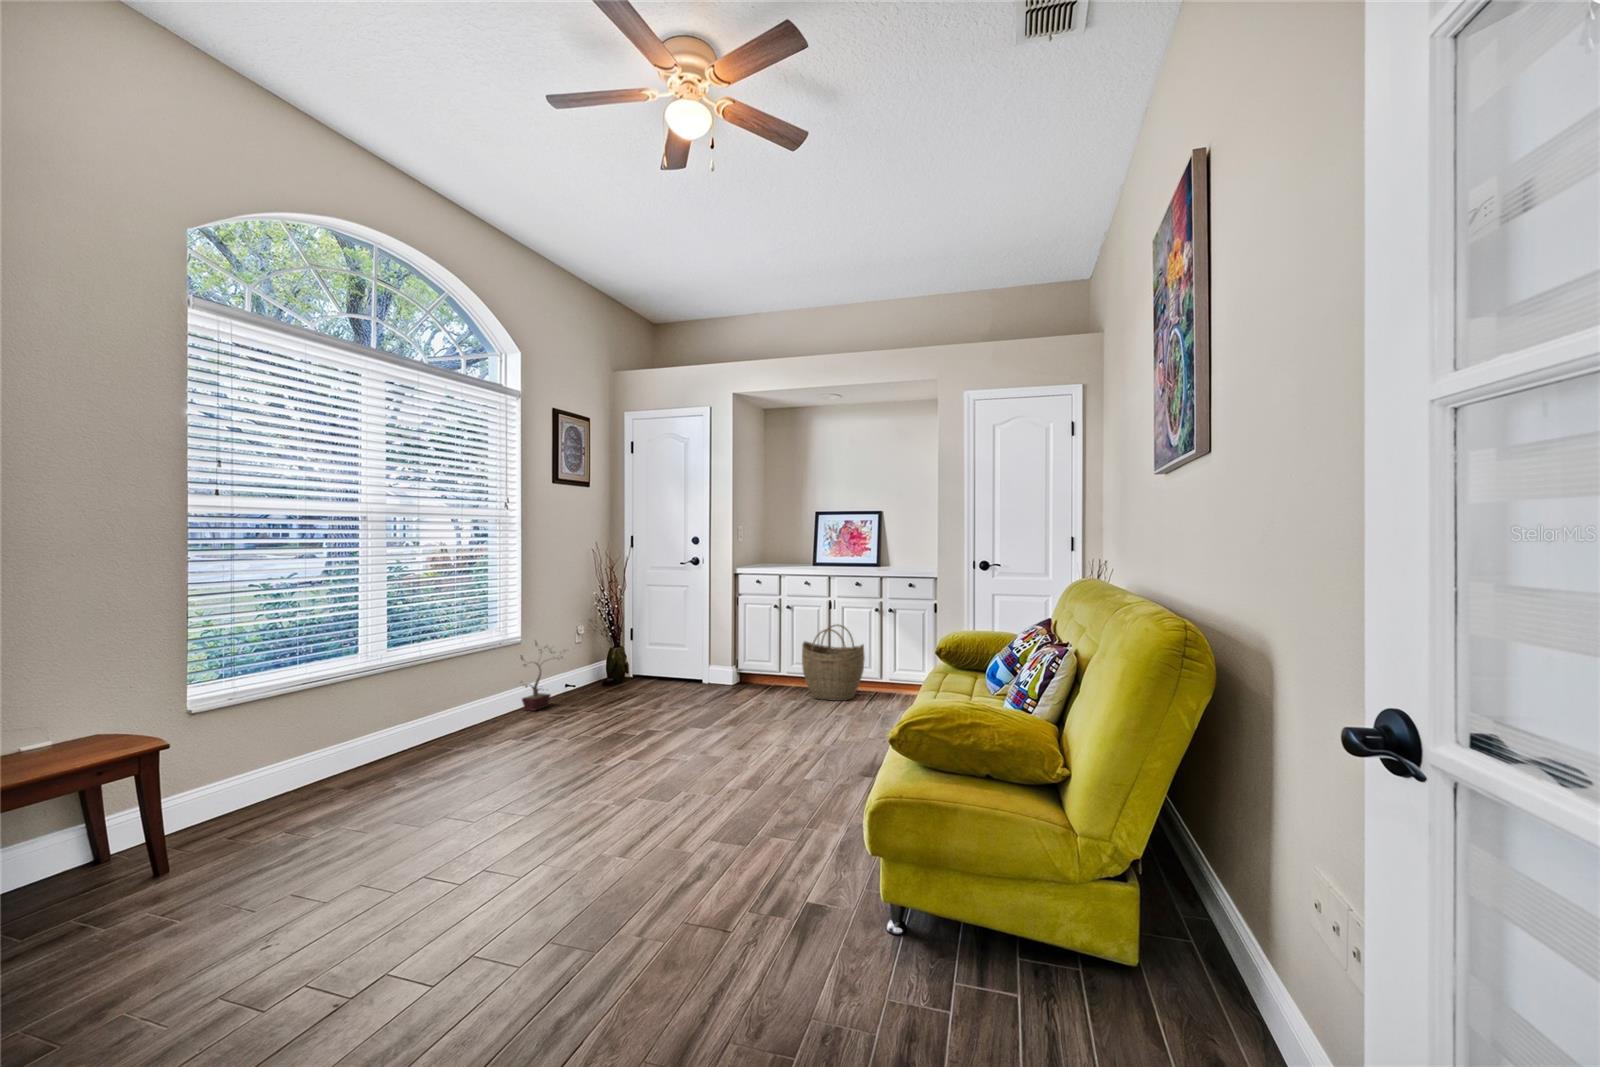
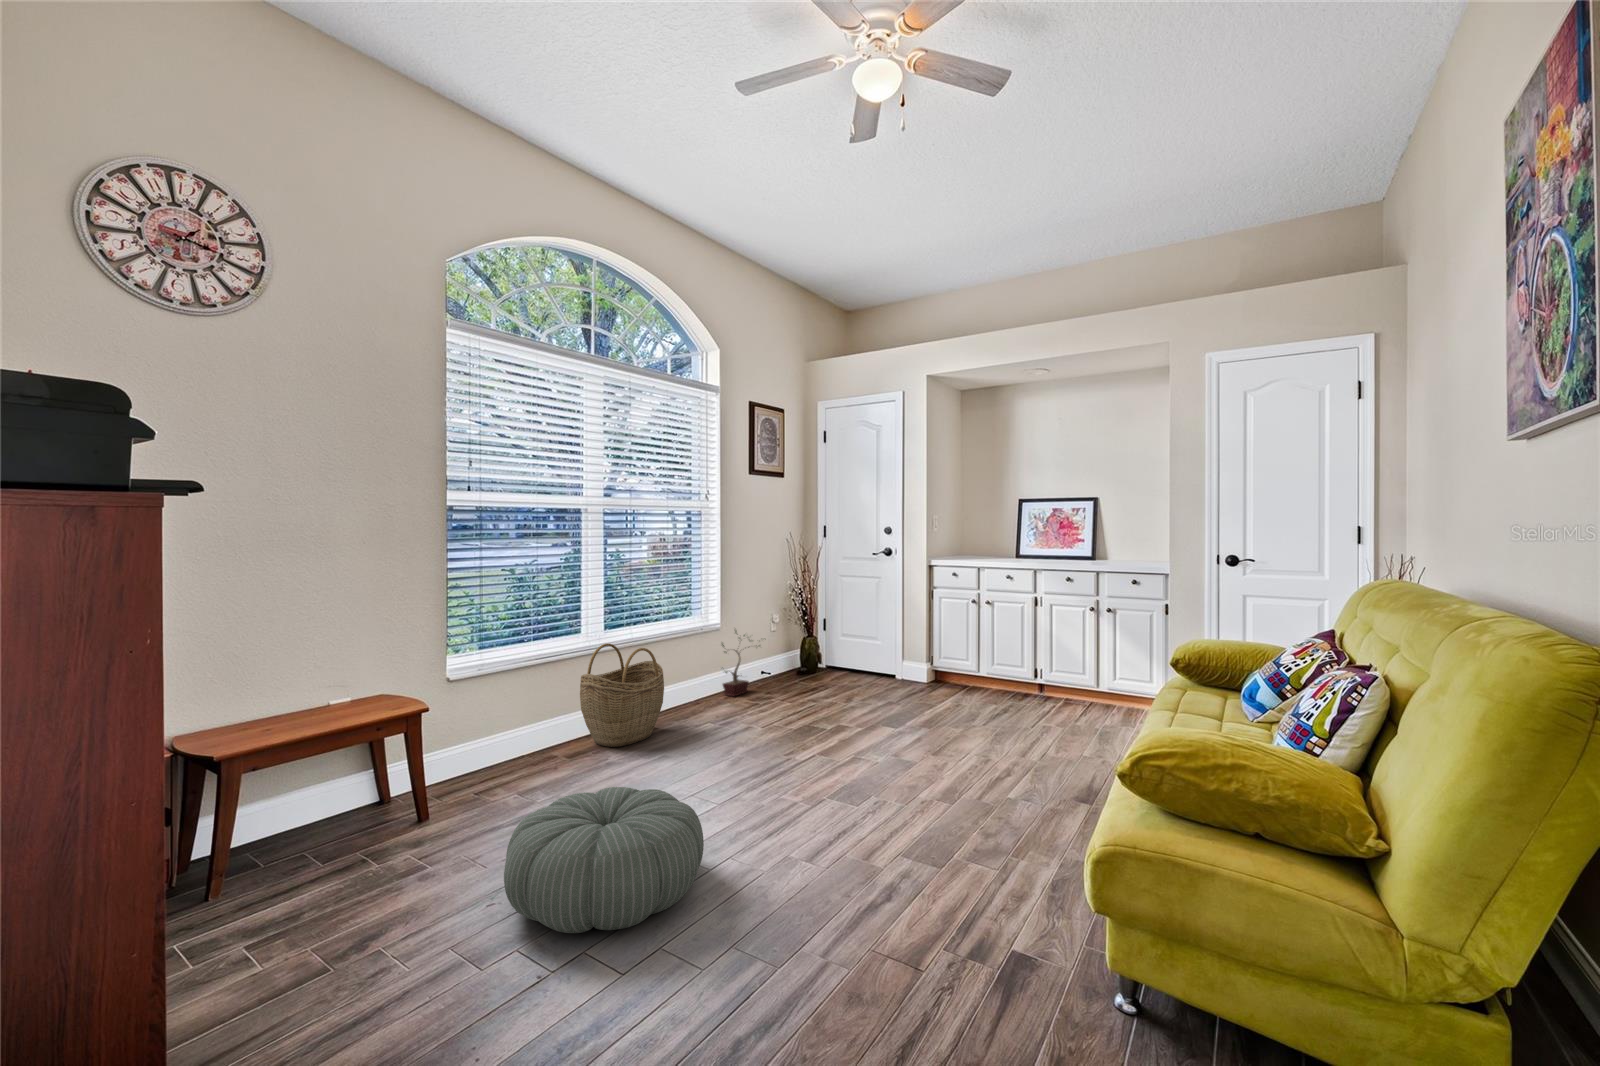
woven basket: present [802,624,865,701] -> present [580,644,664,747]
pouf: none [292,802,516,953] -> present [504,787,704,933]

